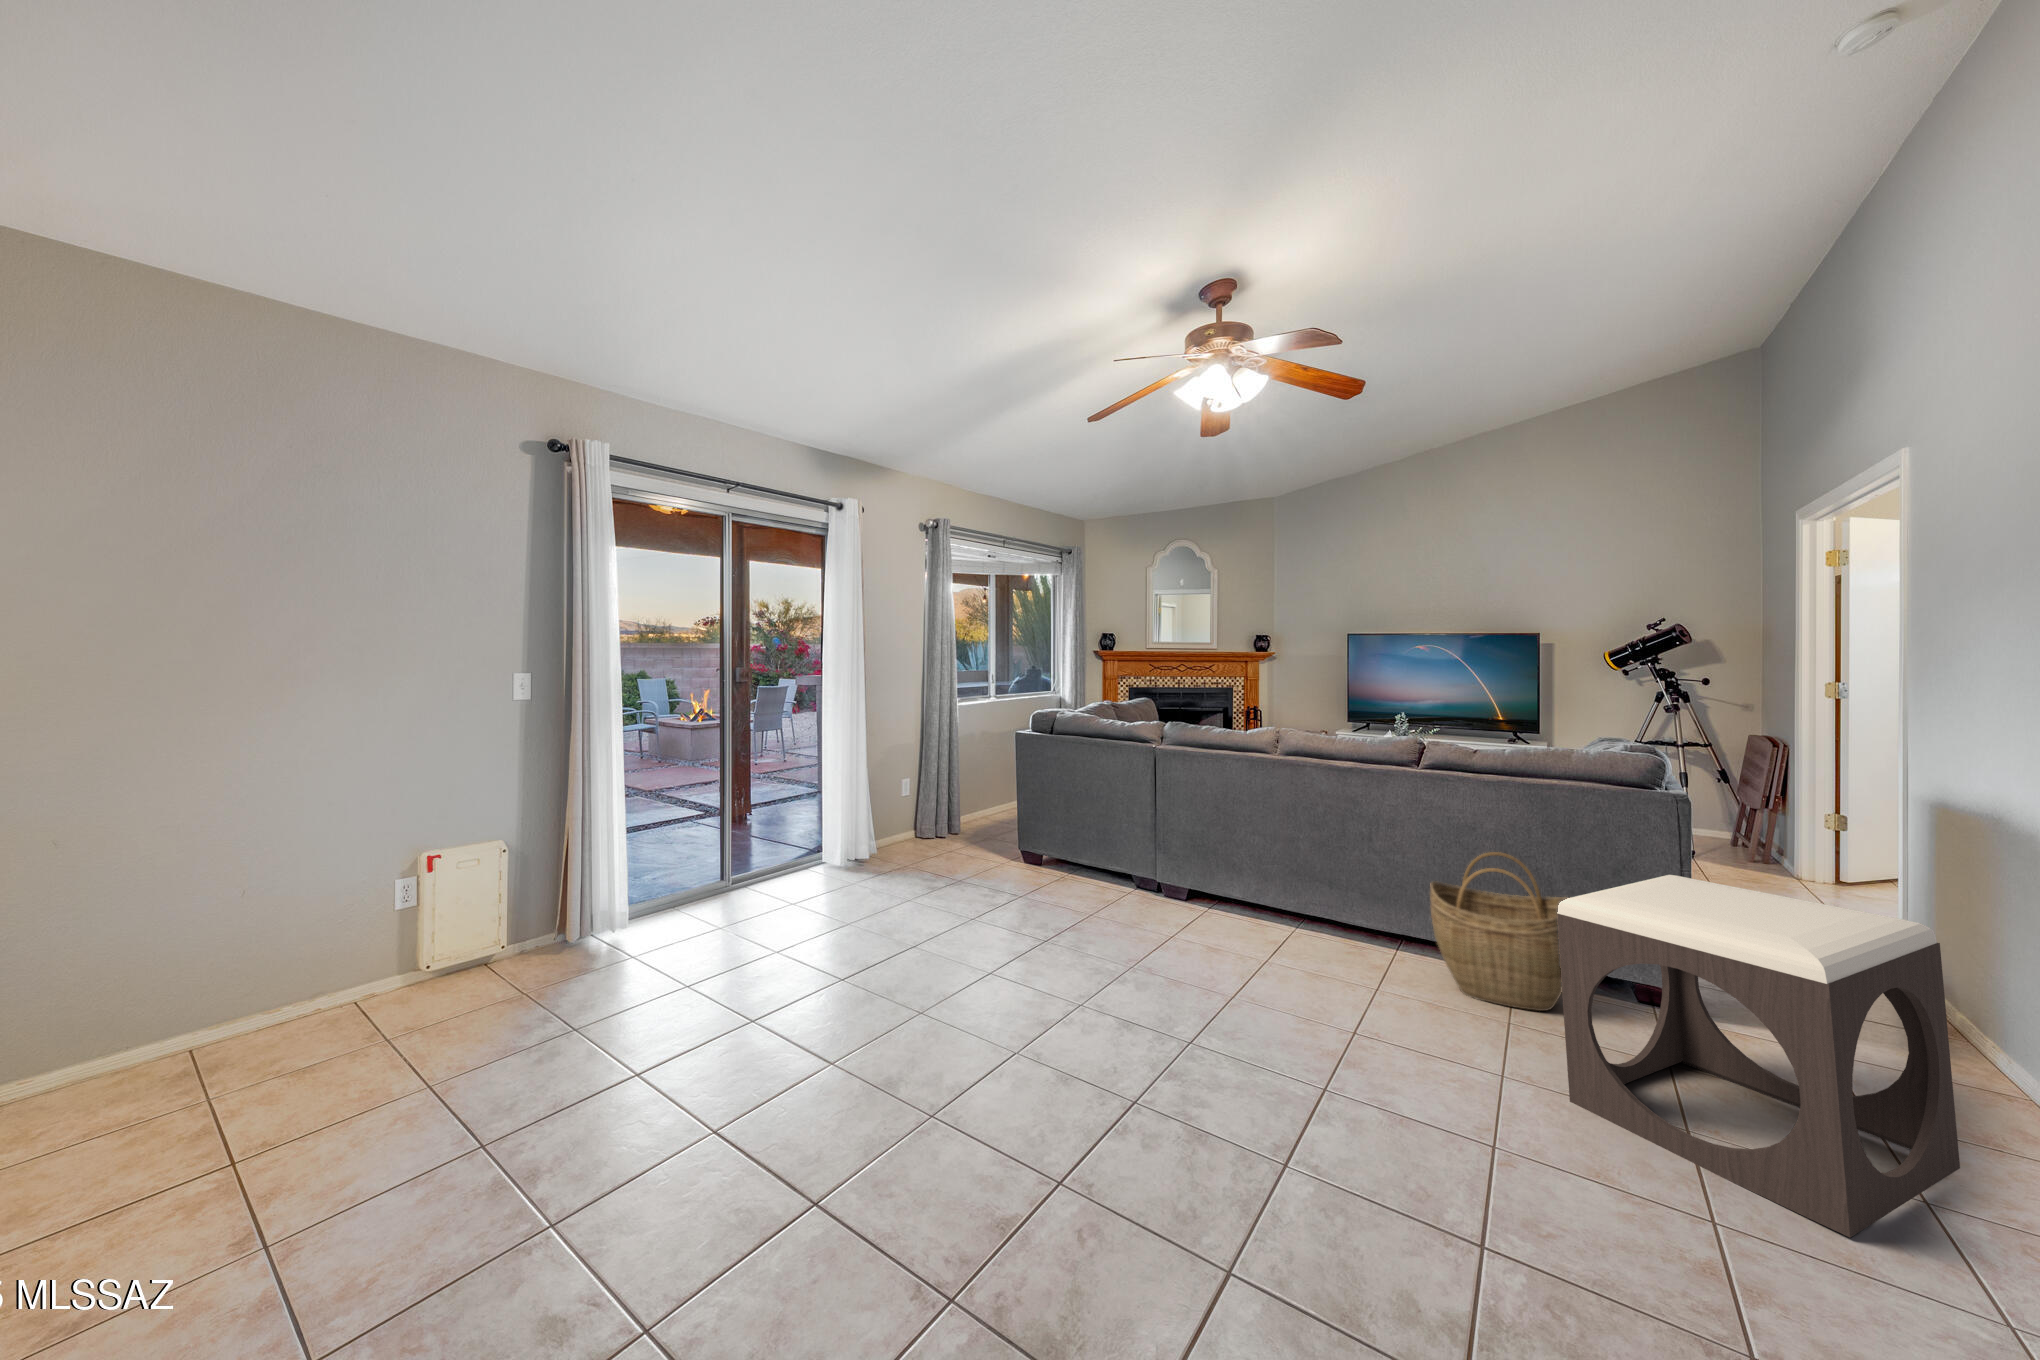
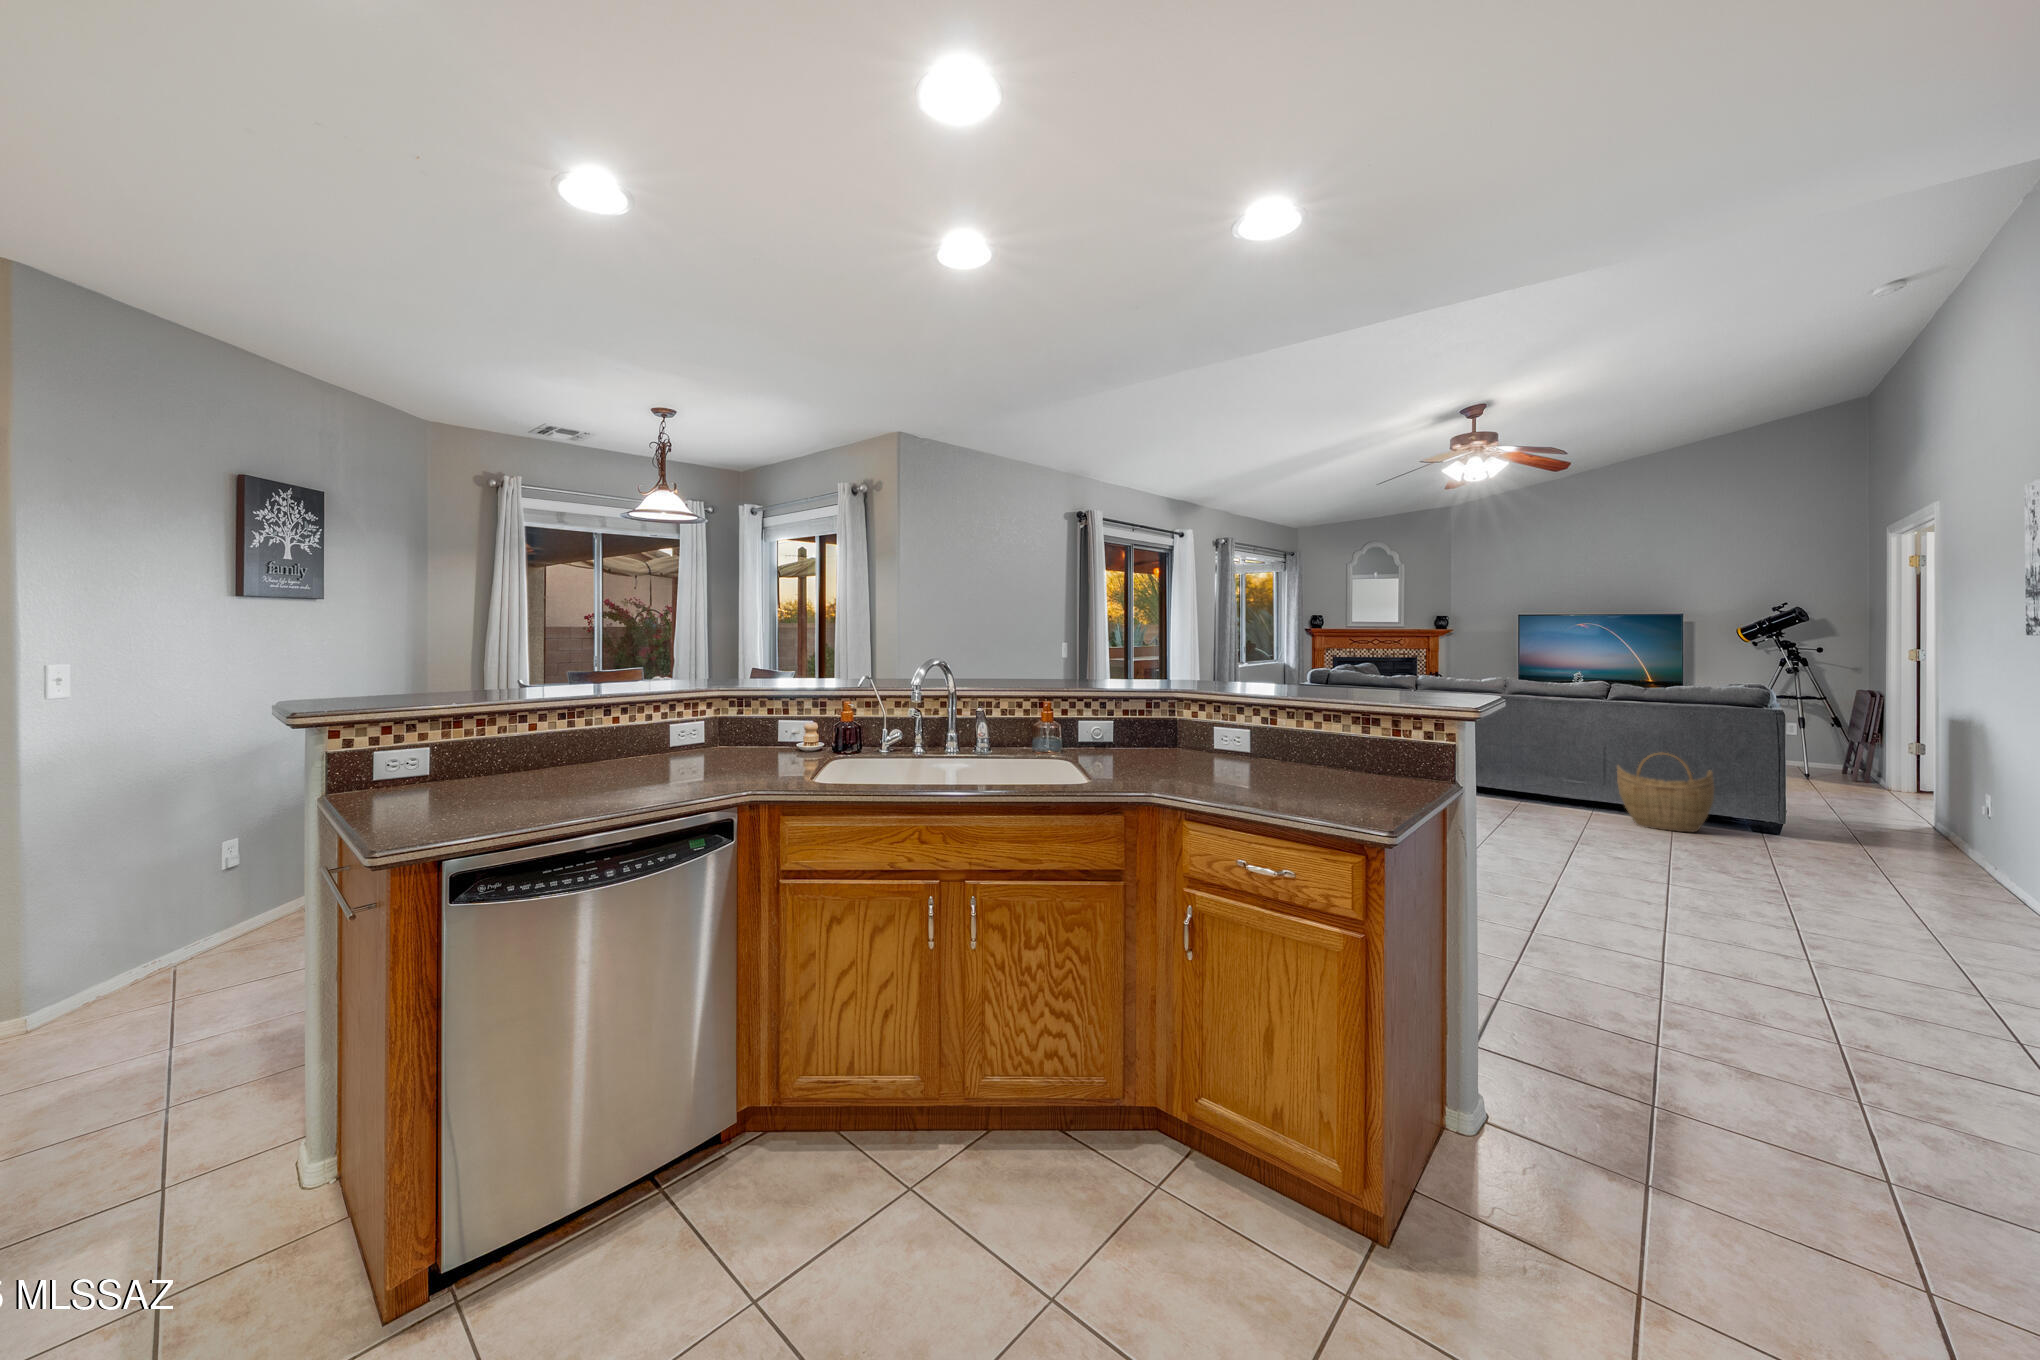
footstool: present [1557,875,1960,1237] -> none [1704,750,1923,892]

